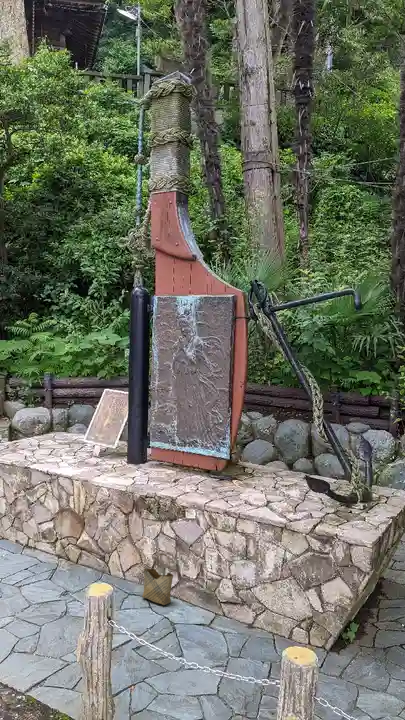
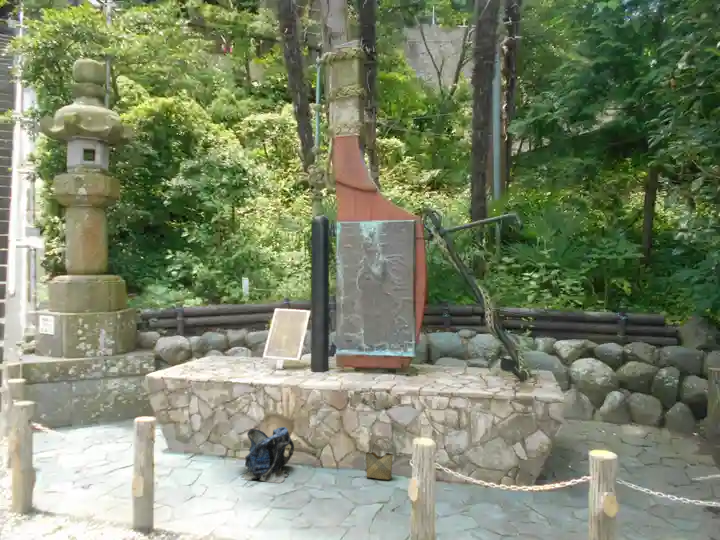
backpack: none [12,522,80,587] -> present [242,427,294,483]

